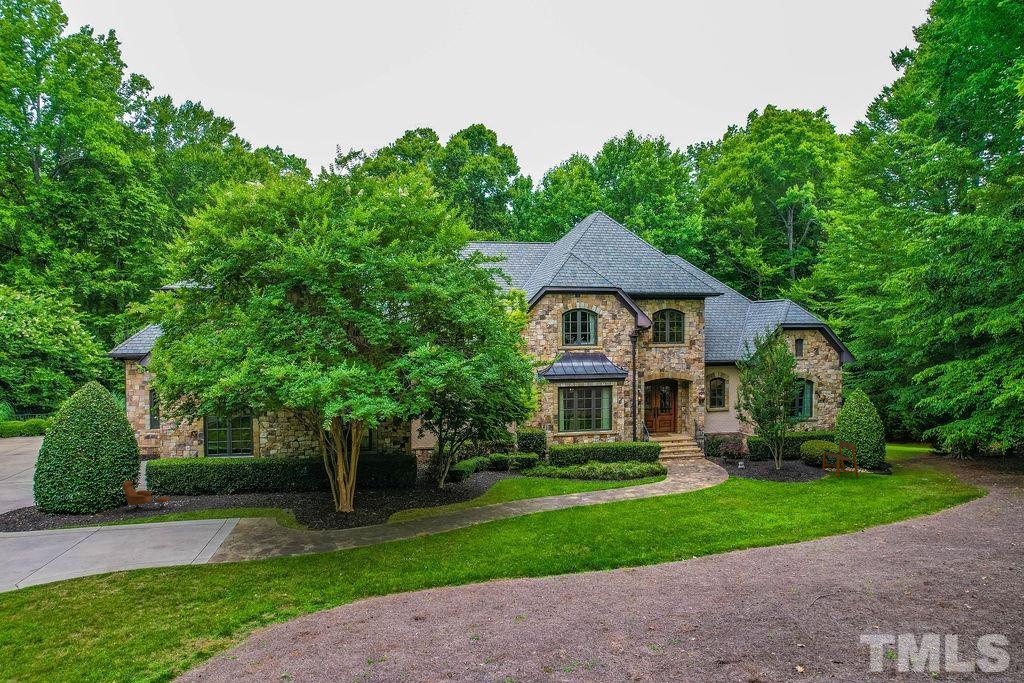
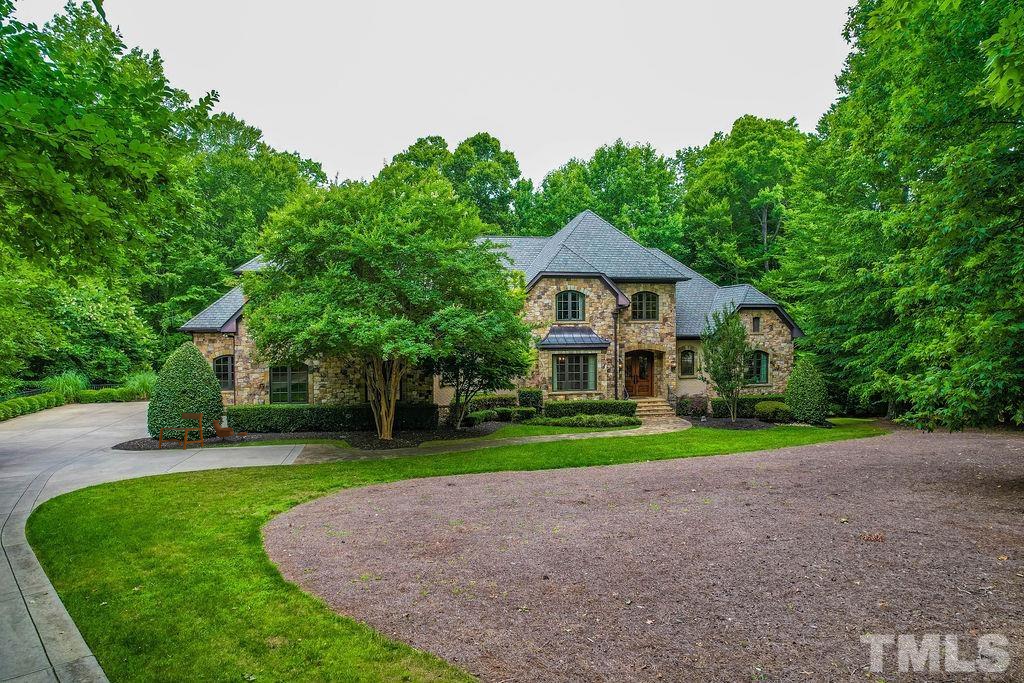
bench: present [823,441,859,477] -> present [158,413,203,450]

